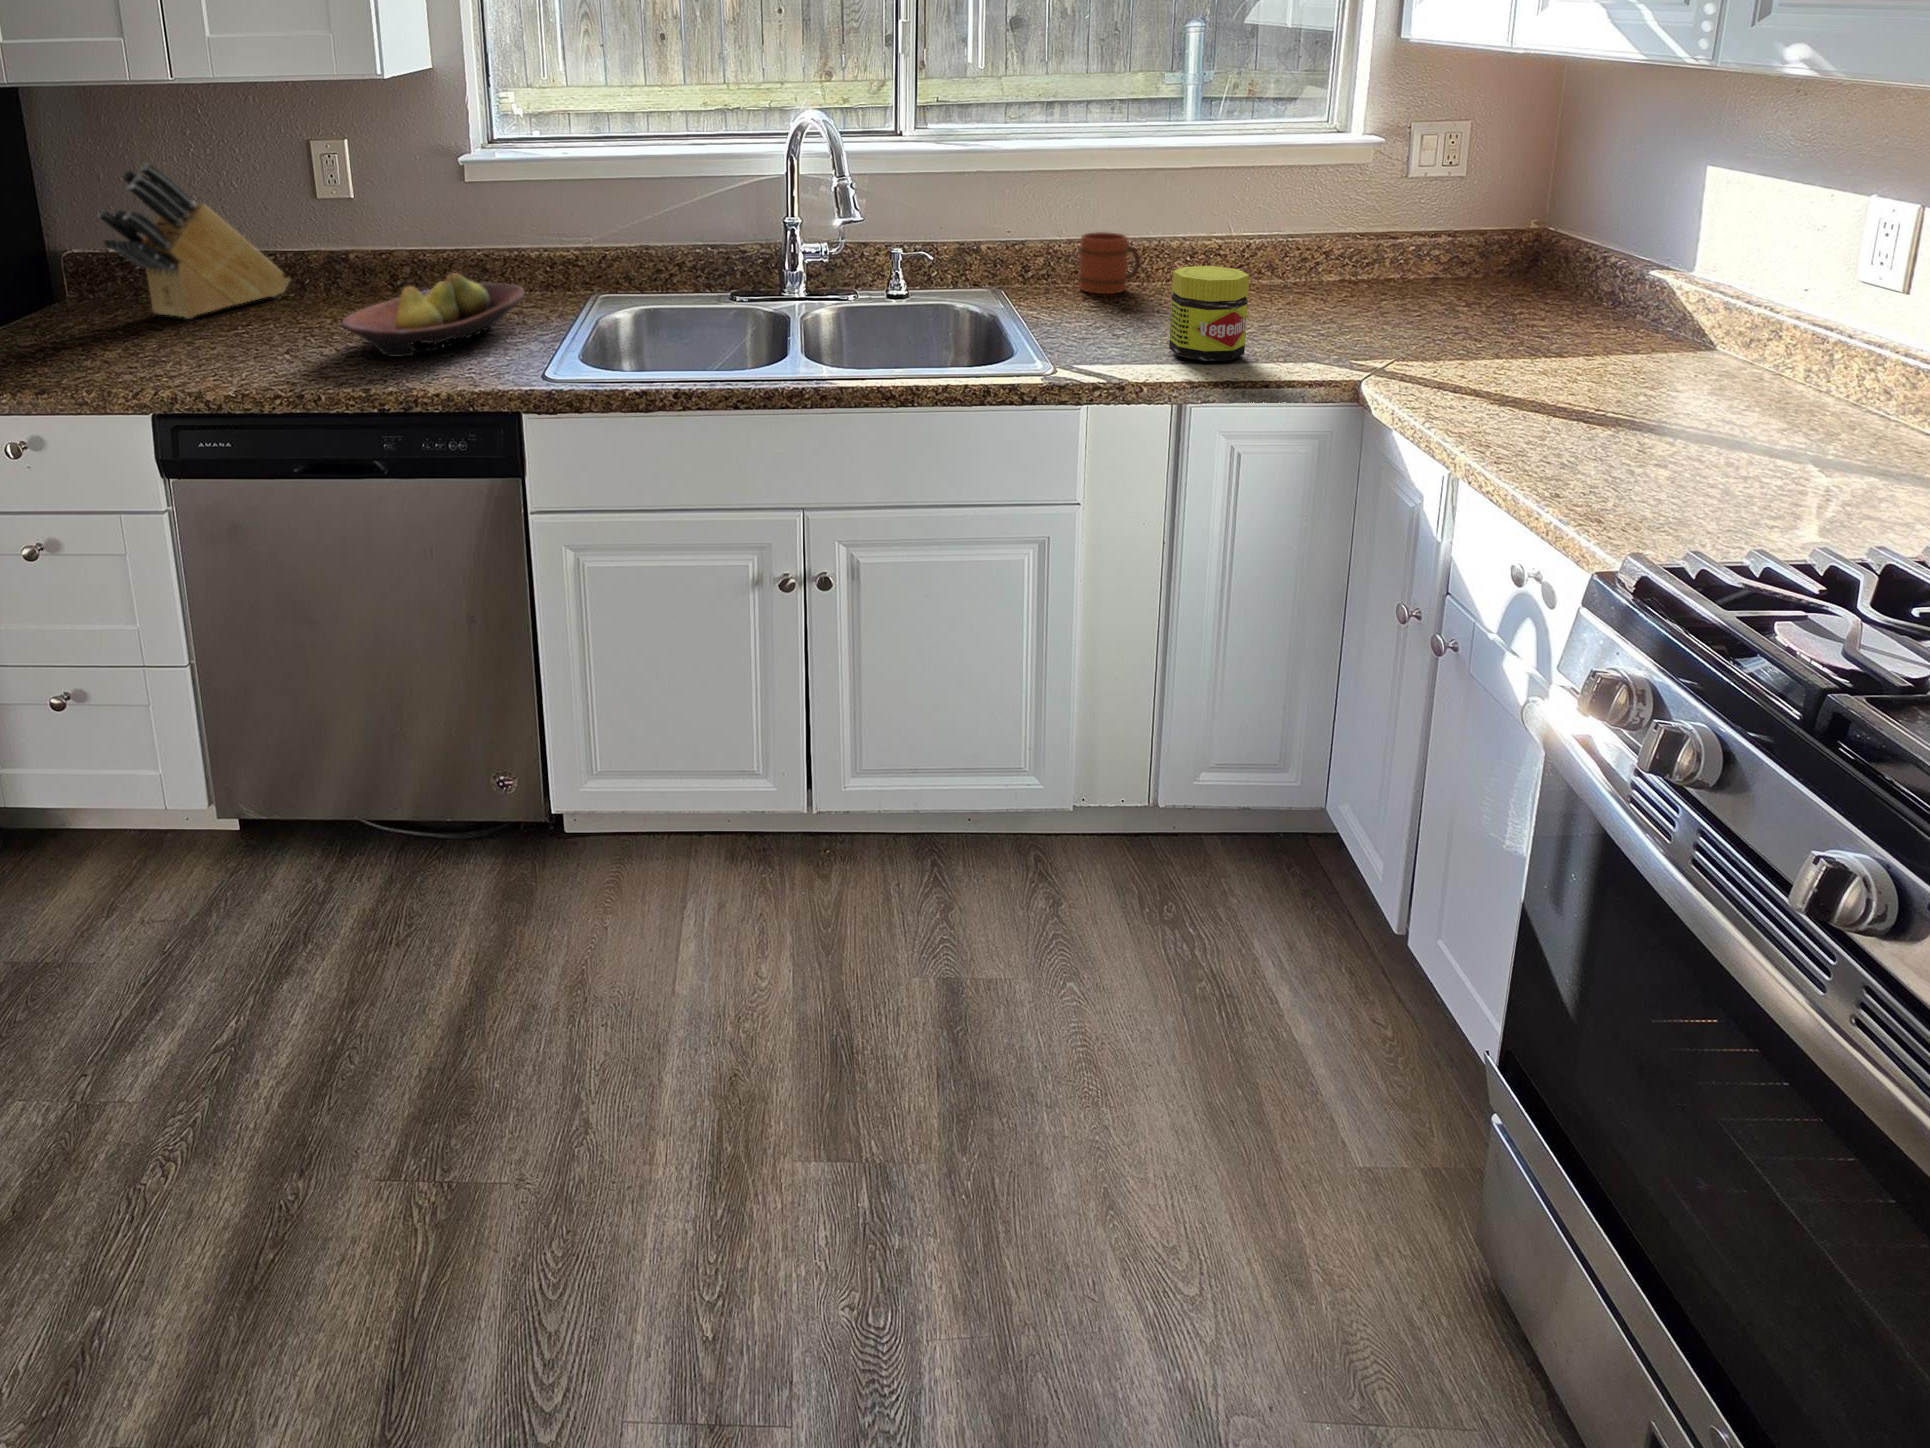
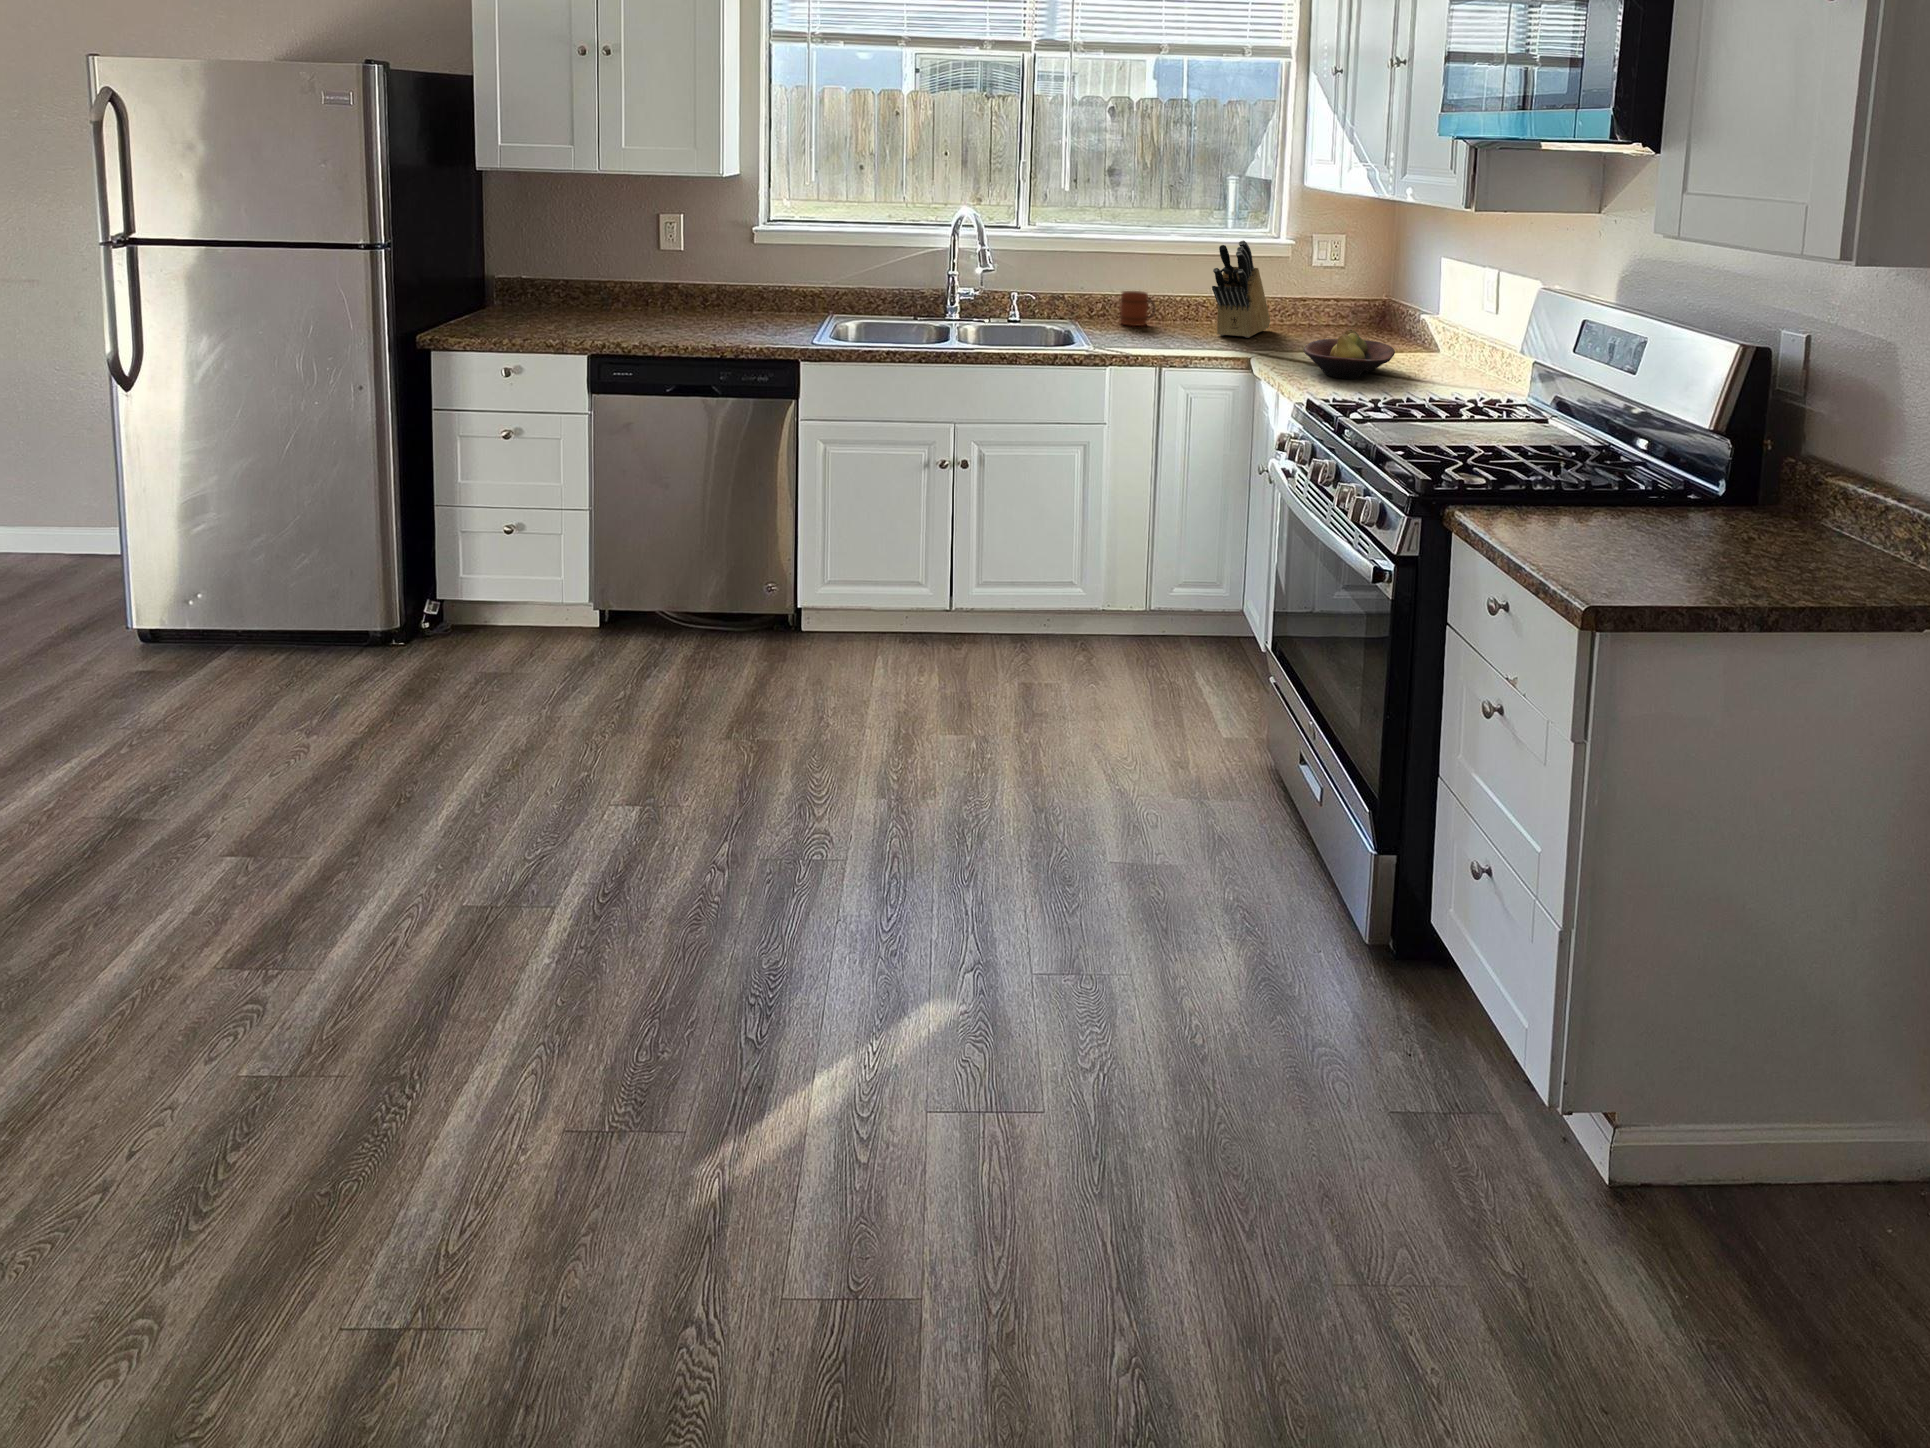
knife block: present [98,164,290,319] -> present [1212,240,1270,338]
jar: present [1169,266,1249,361] -> none [1157,300,1198,349]
fruit bowl: present [341,273,524,357] -> present [1303,329,1395,379]

